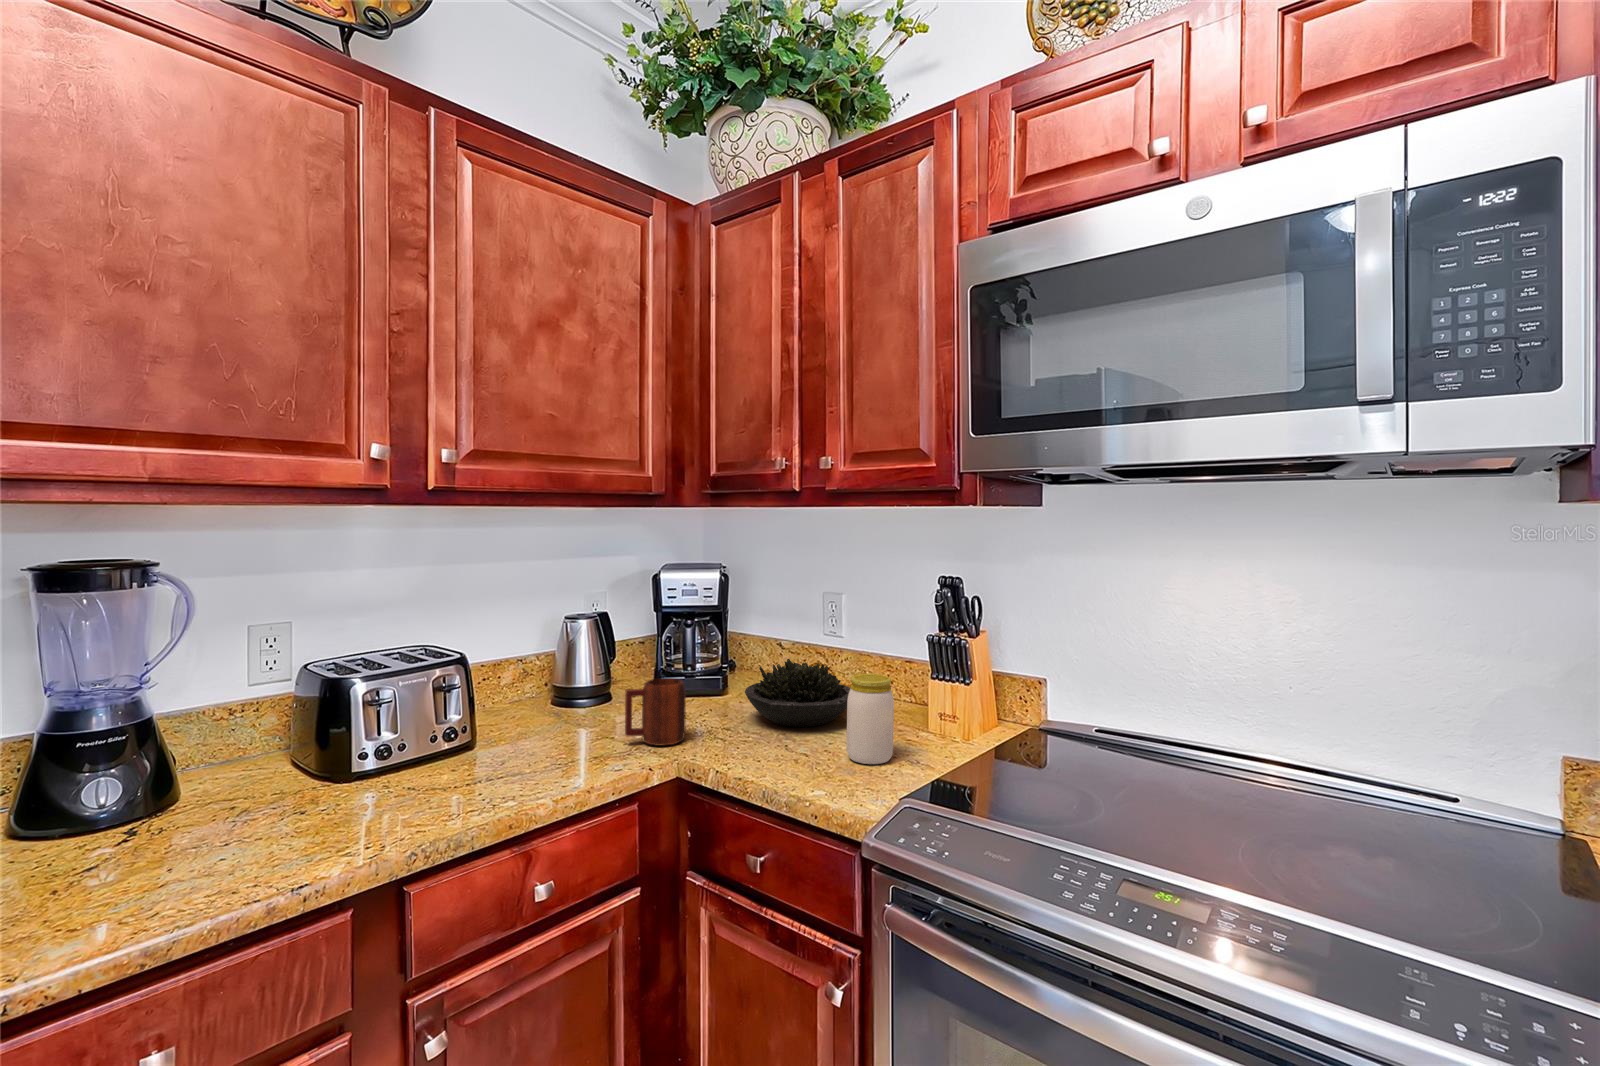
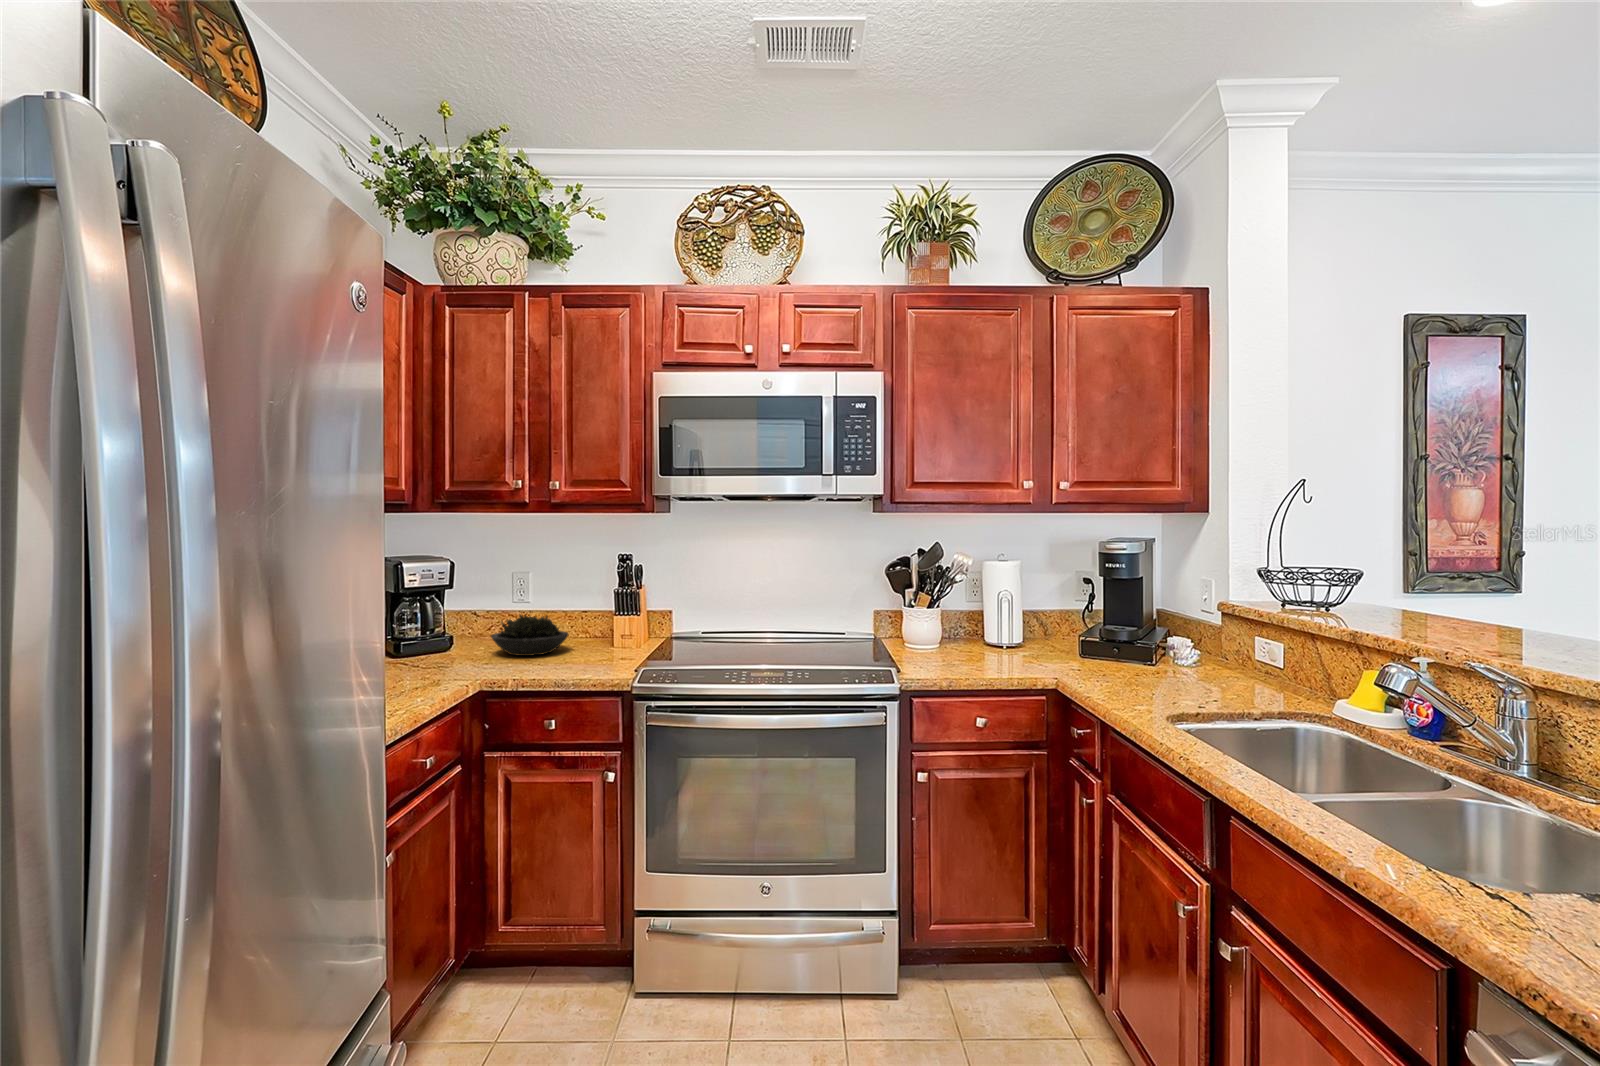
jar: present [847,674,894,764] -> none [587,612,615,661]
mug: present [625,678,686,746] -> none [433,630,473,674]

